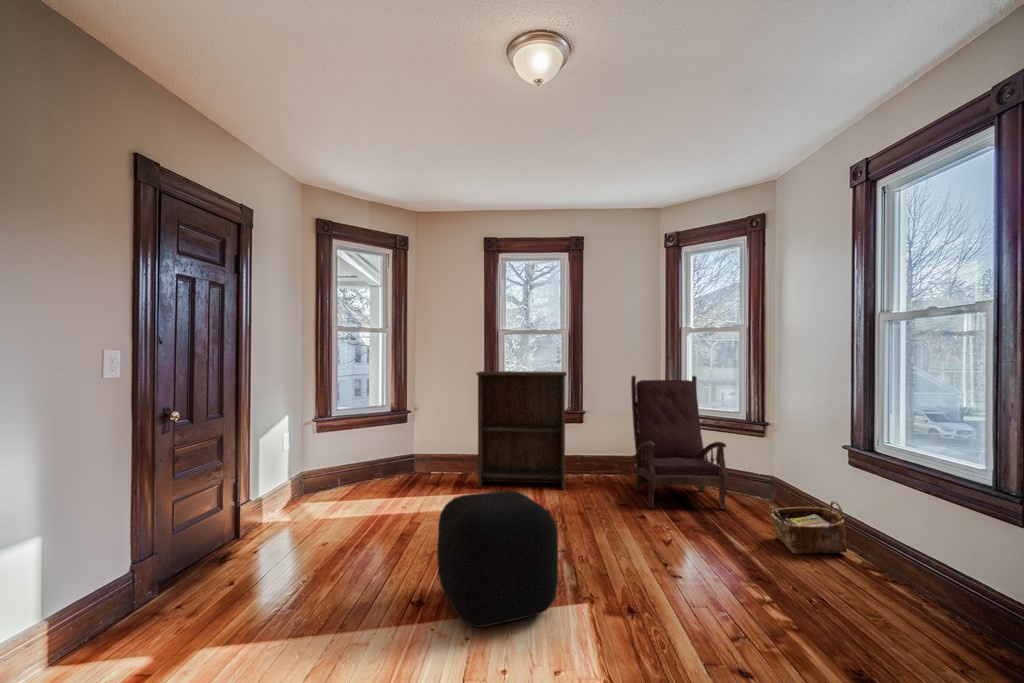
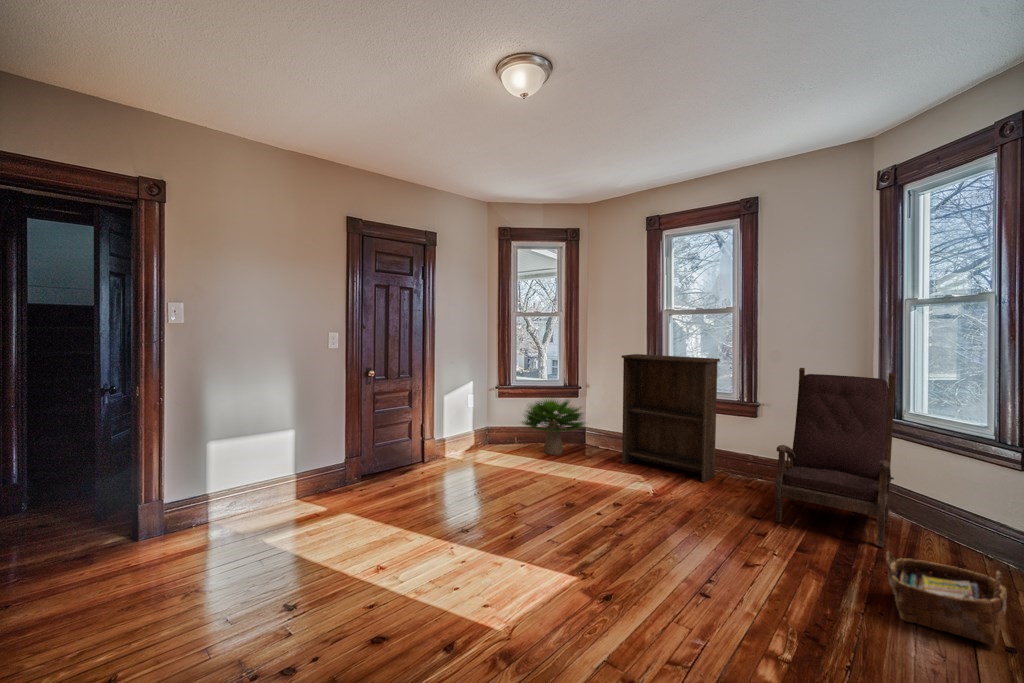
potted plant: none [352,421,435,493] -> present [523,400,584,455]
ottoman: present [437,490,558,627] -> none [460,458,559,569]

